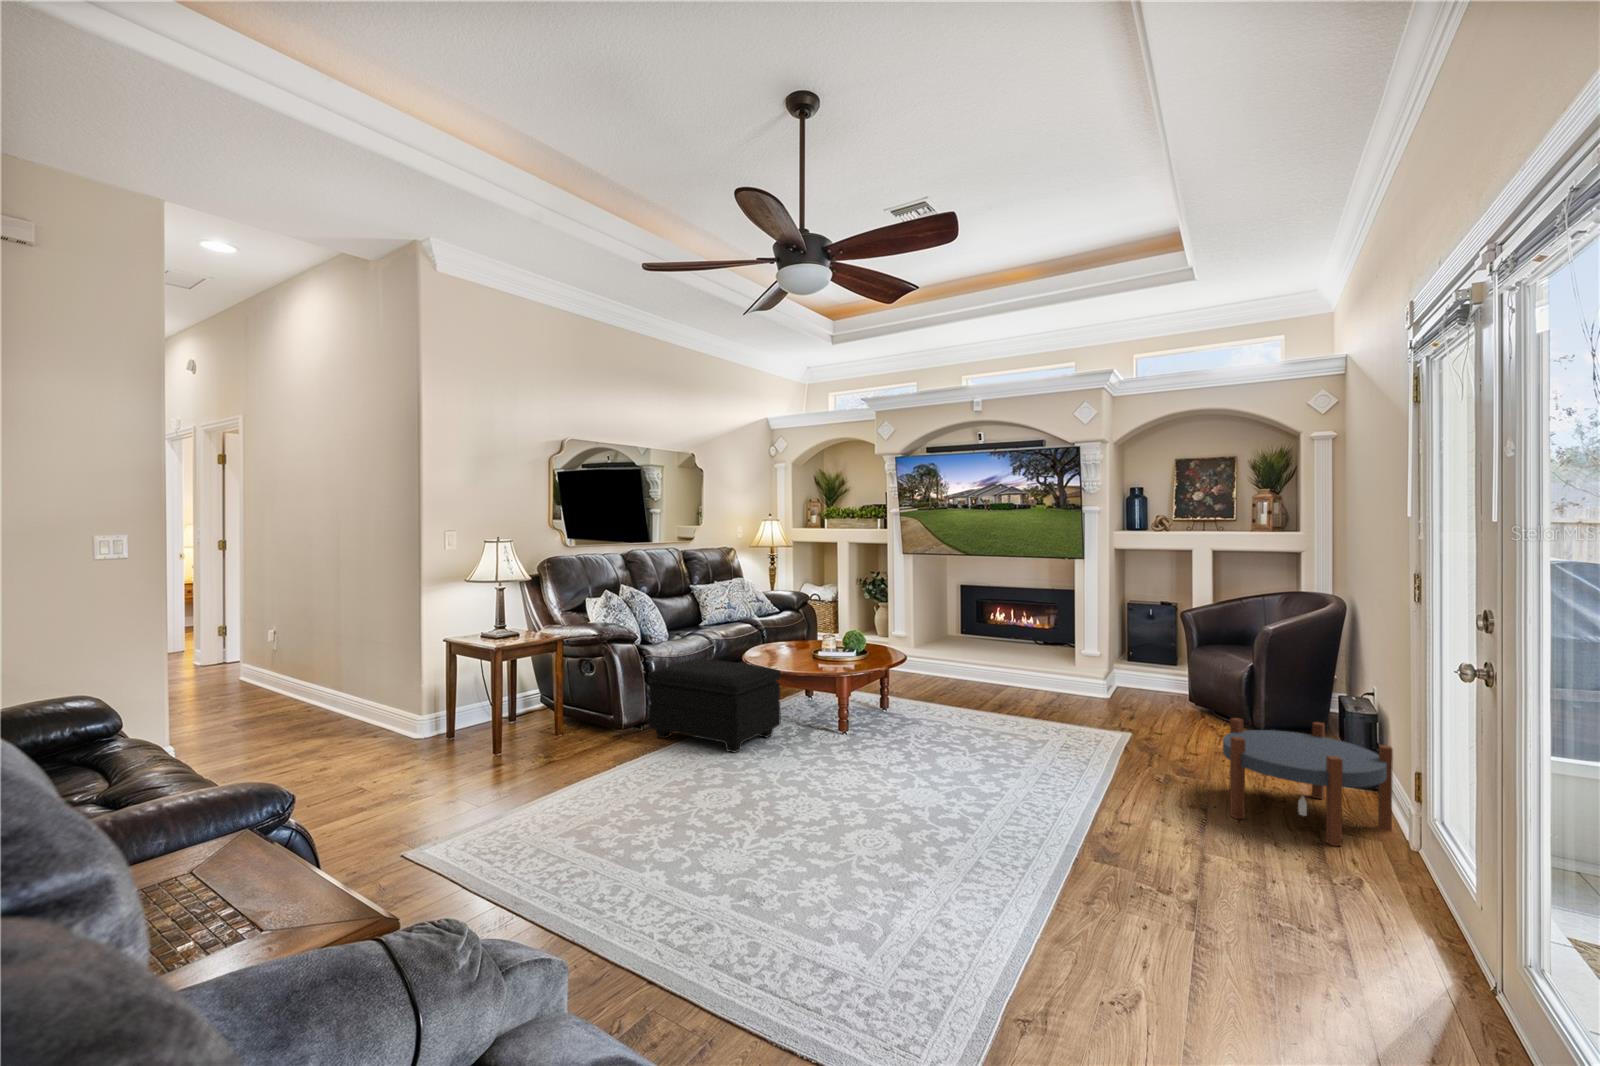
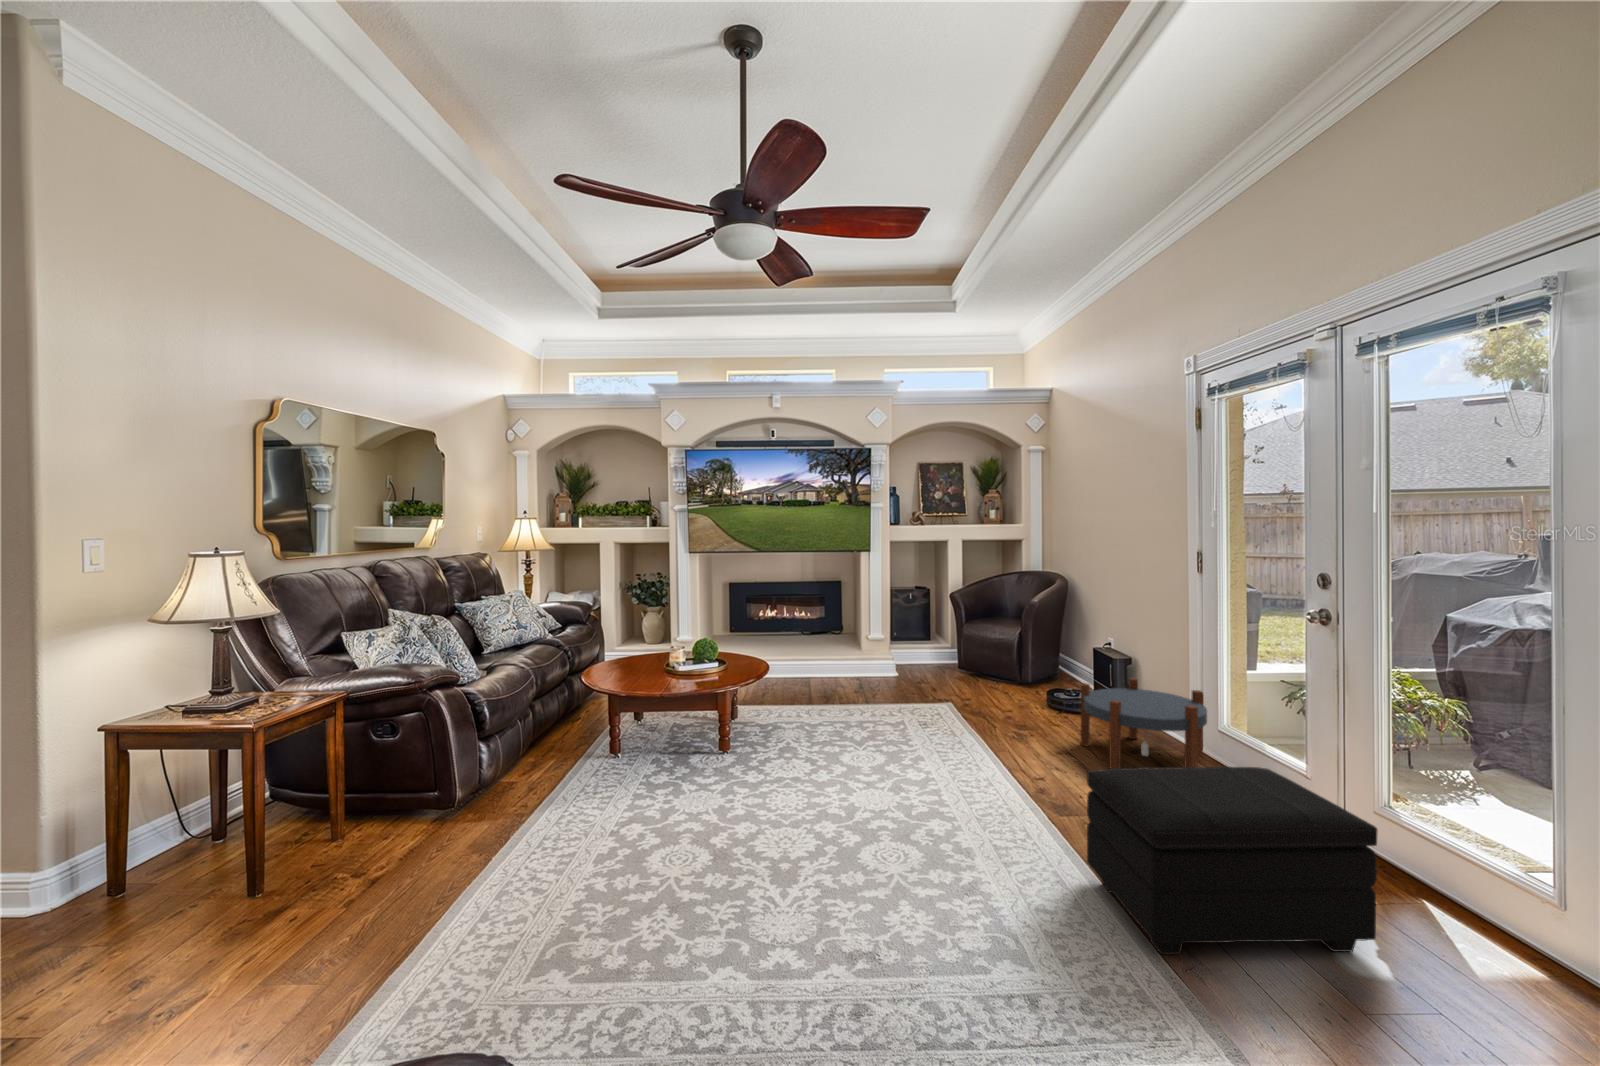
footstool: present [648,659,780,752] -> present [1087,766,1378,954]

